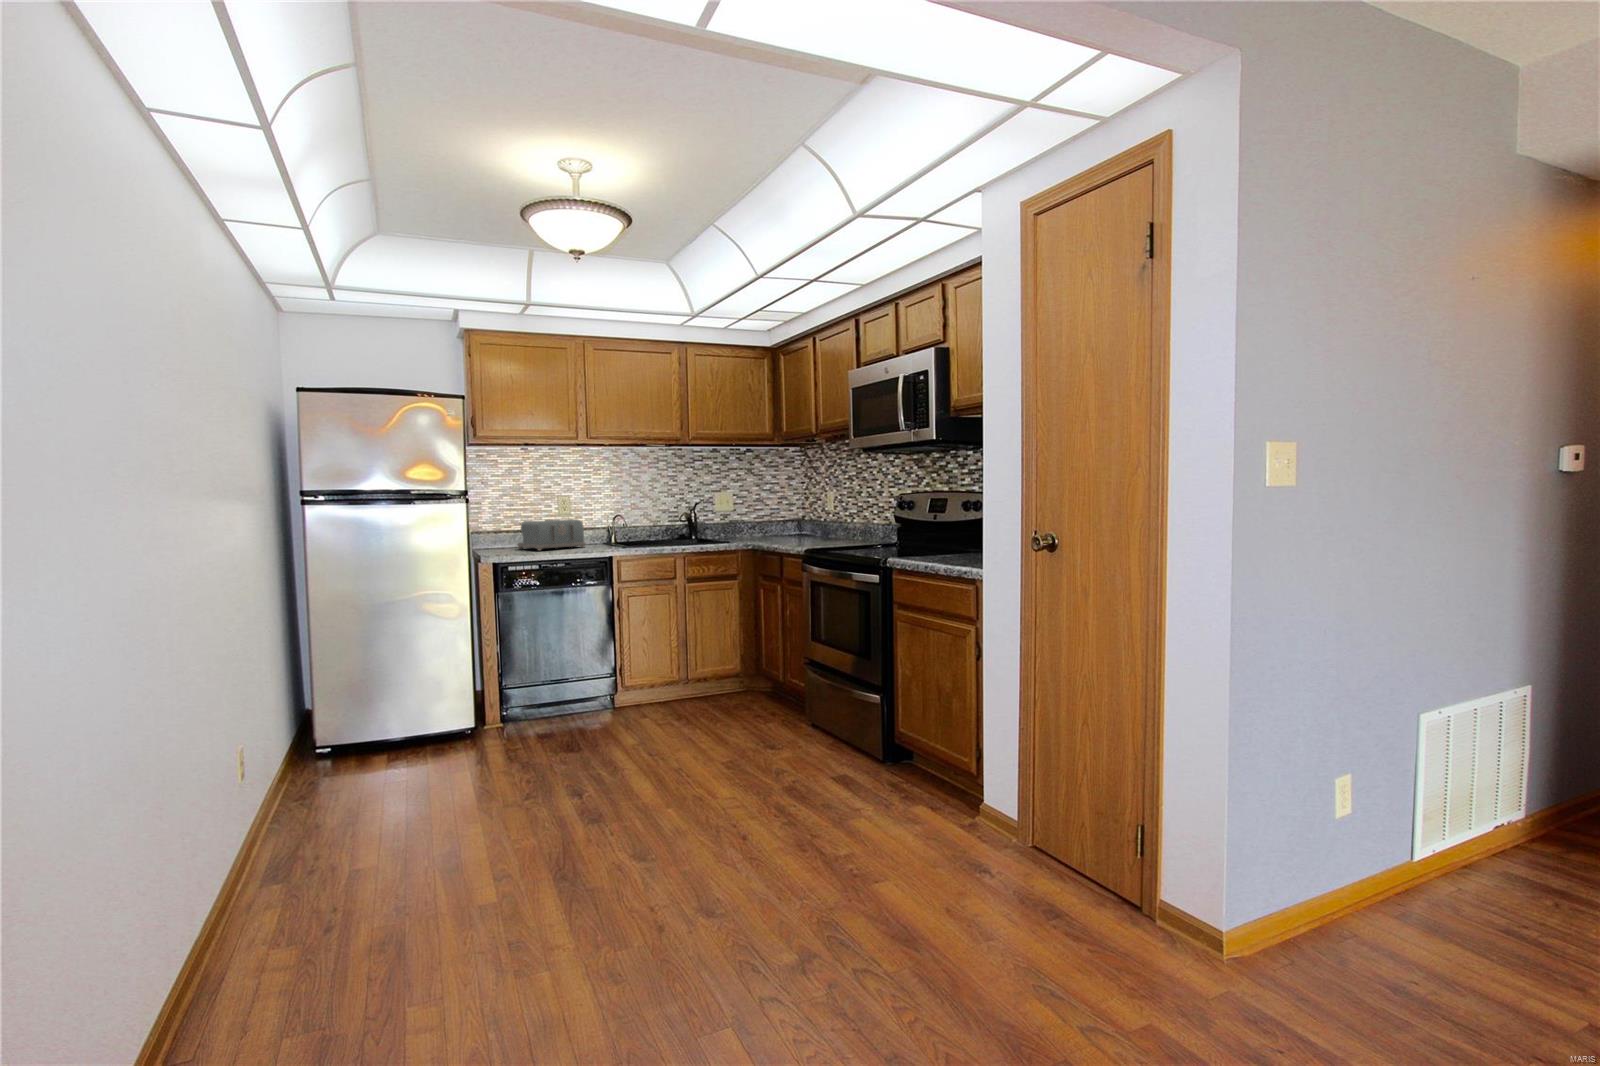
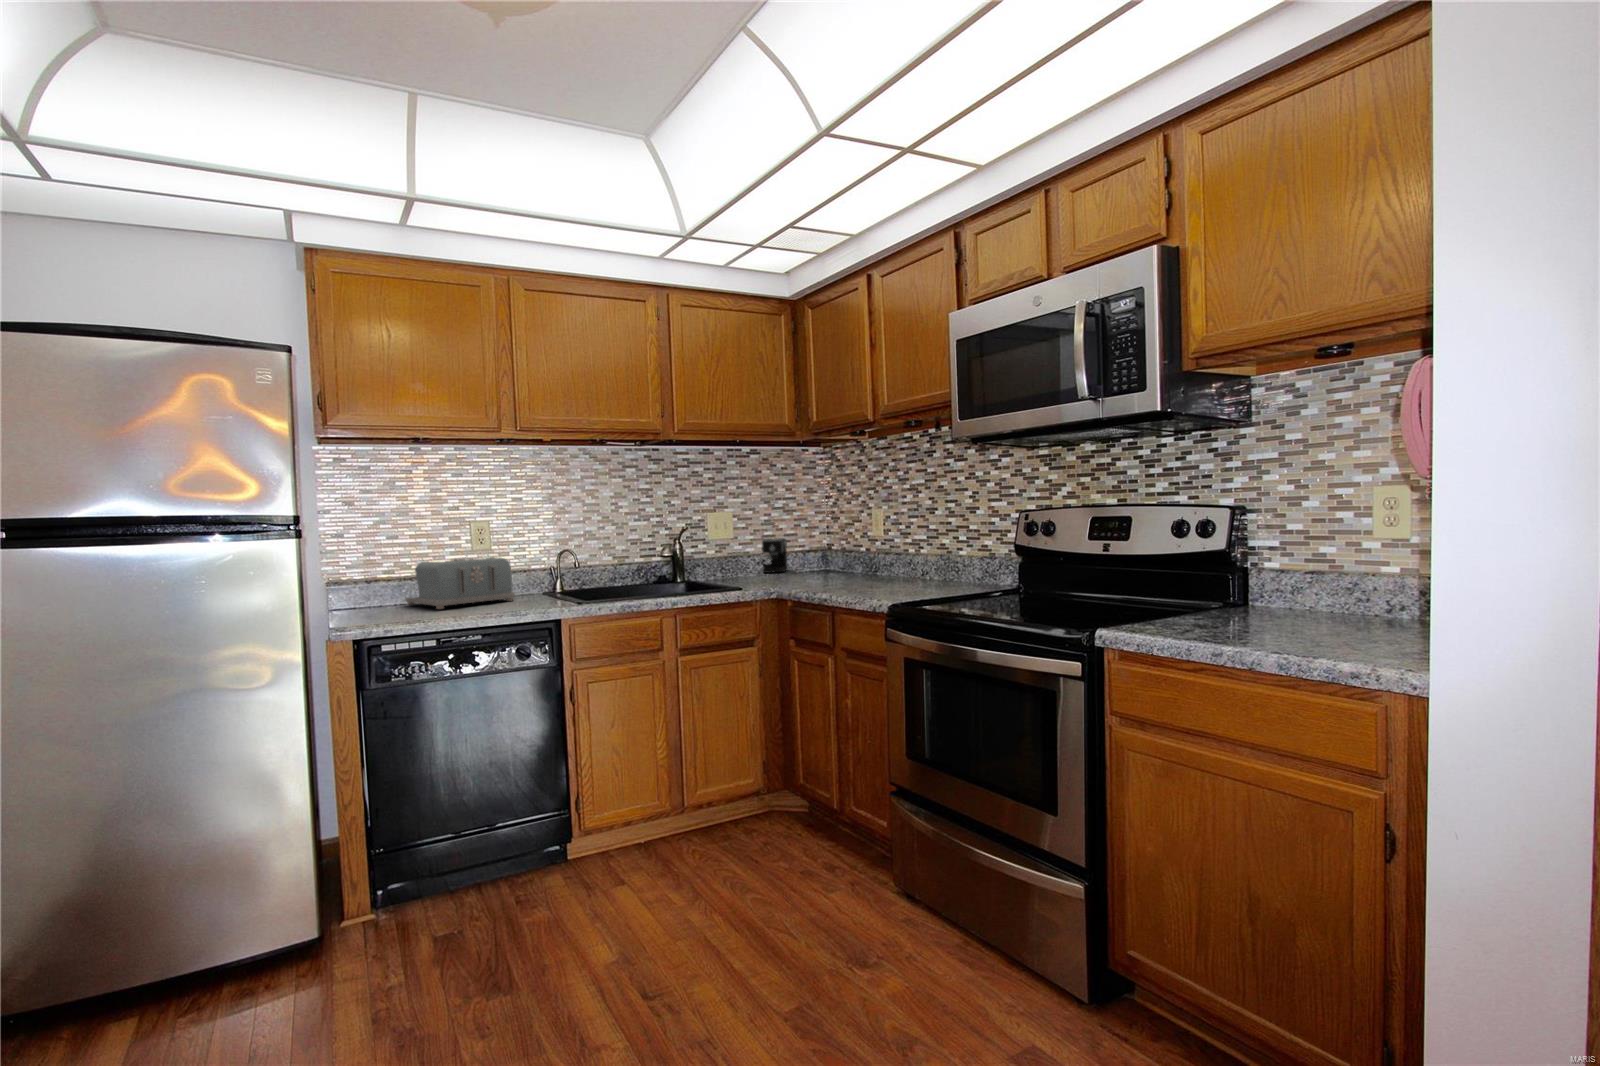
coffee maker: none [753,511,796,535] -> present [762,538,821,573]

